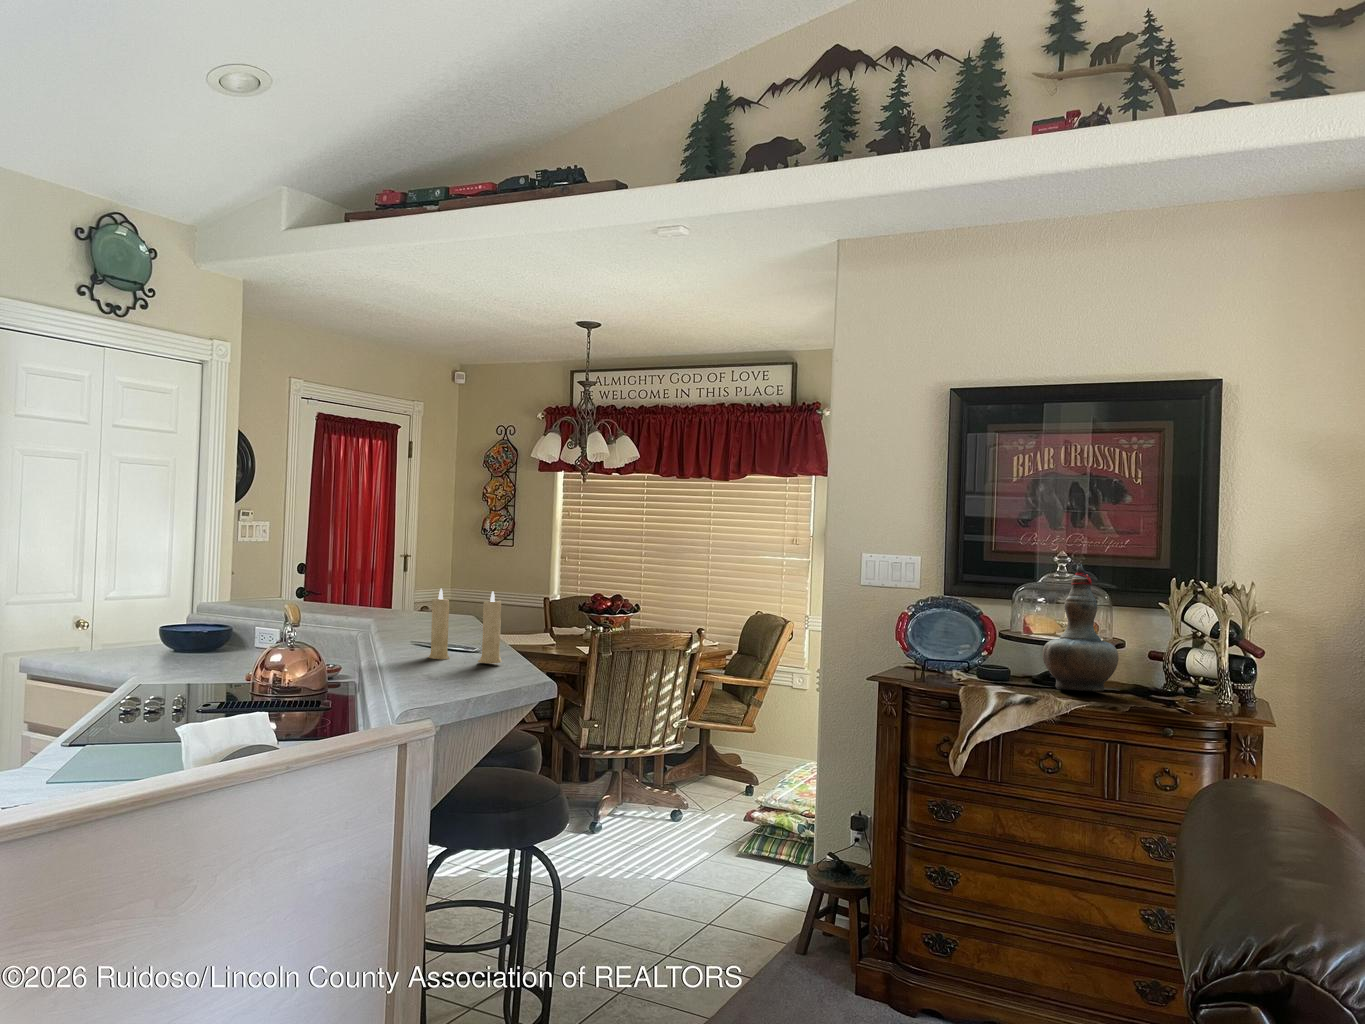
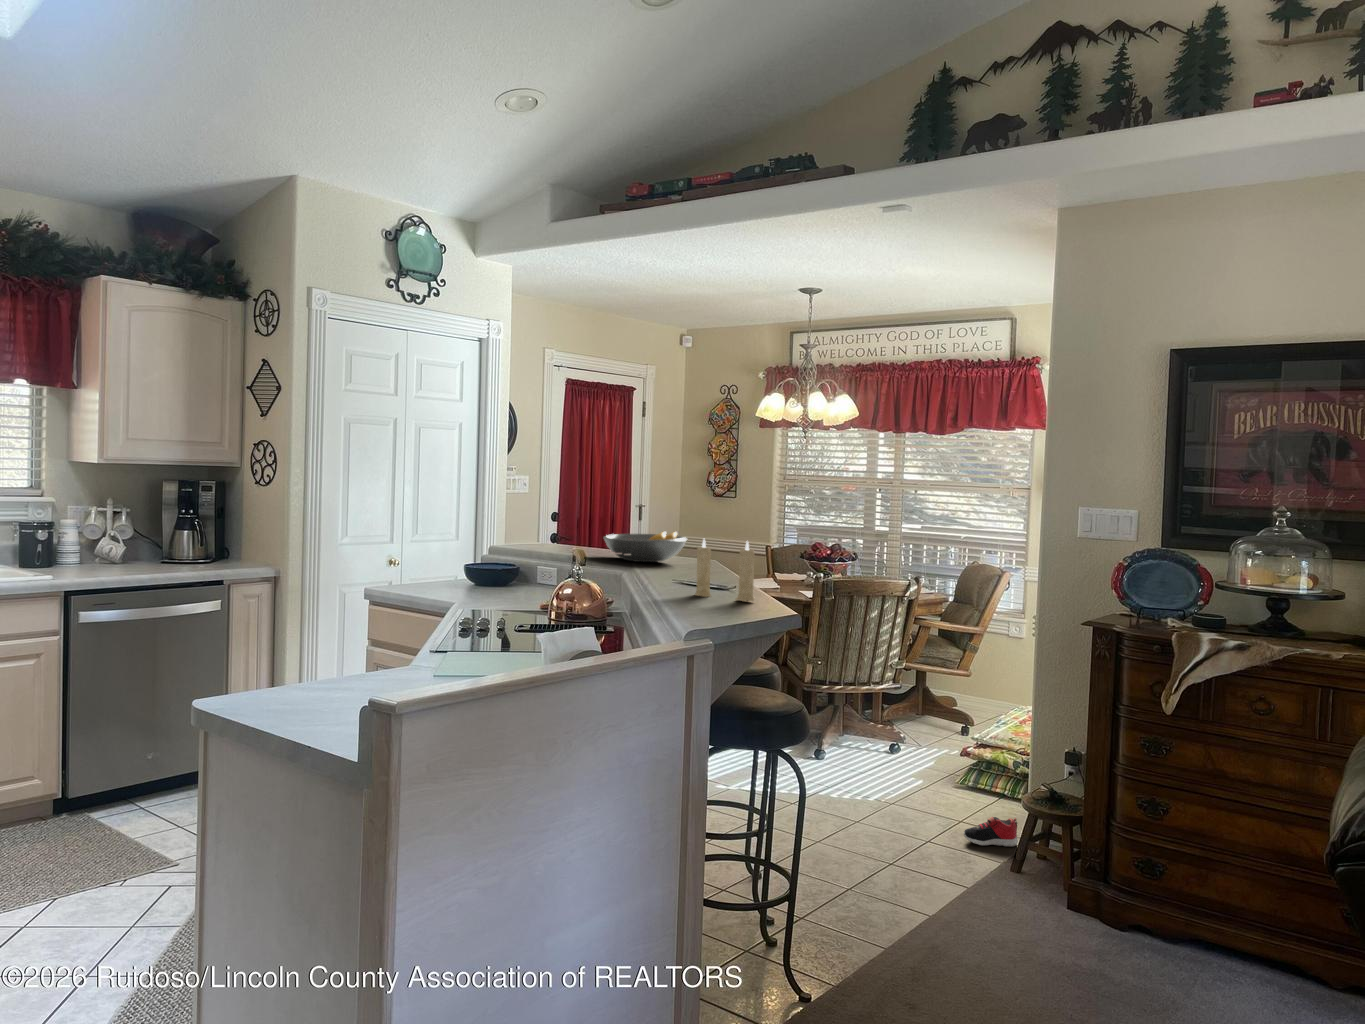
decorative vase: present [1042,564,1119,692] -> none [1256,519,1335,640]
fruit bowl: none [337,581,439,617] -> present [604,531,687,562]
shoe: none [746,893,804,927] -> present [963,817,1018,847]

